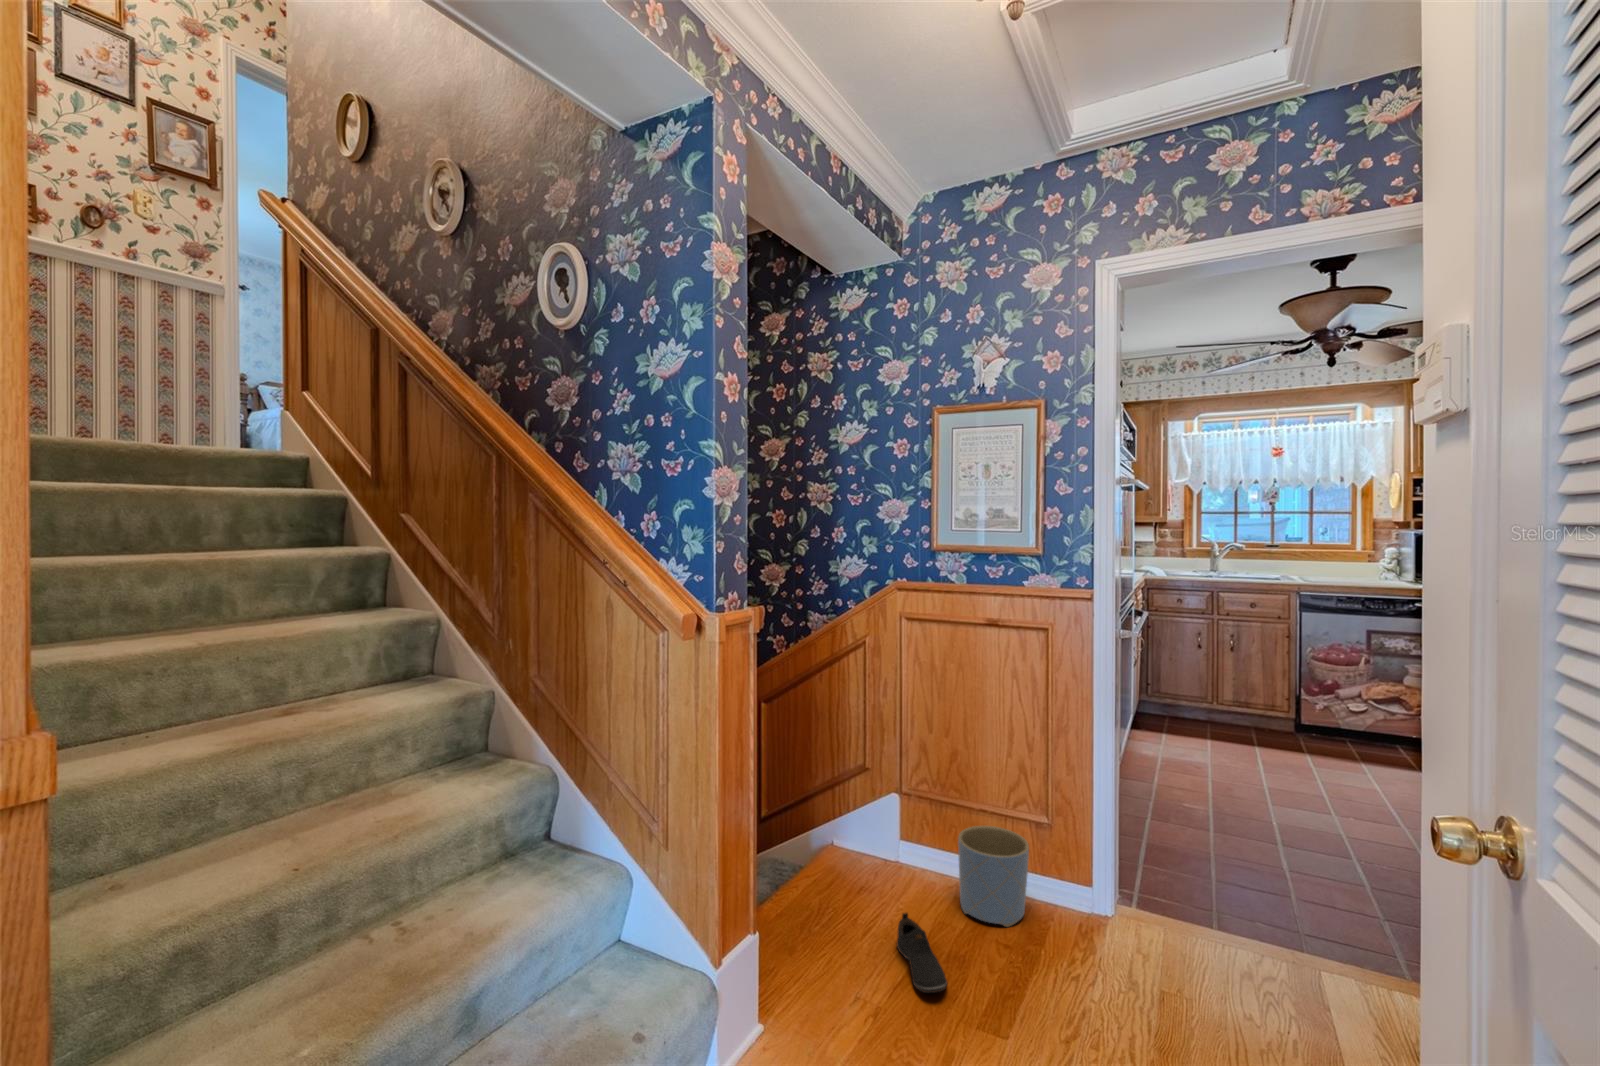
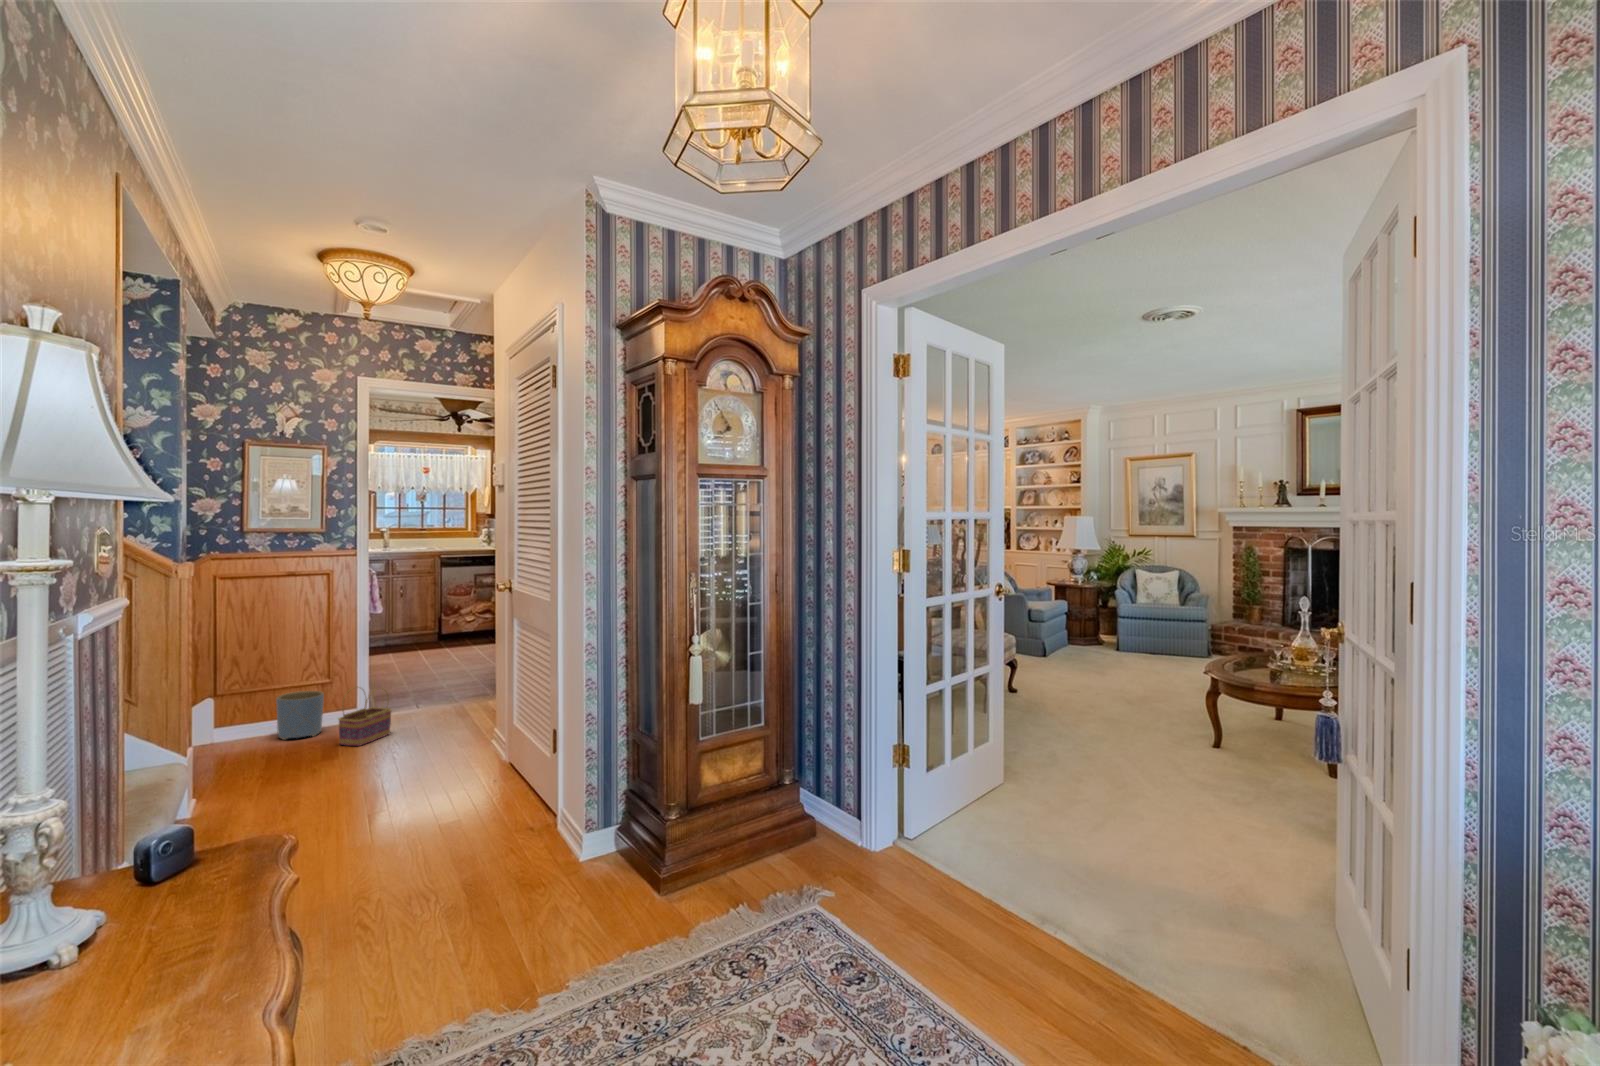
basket: none [1024,873,1134,1017] -> present [338,688,391,746]
shoe: present [897,913,947,993] -> none [252,738,299,761]

